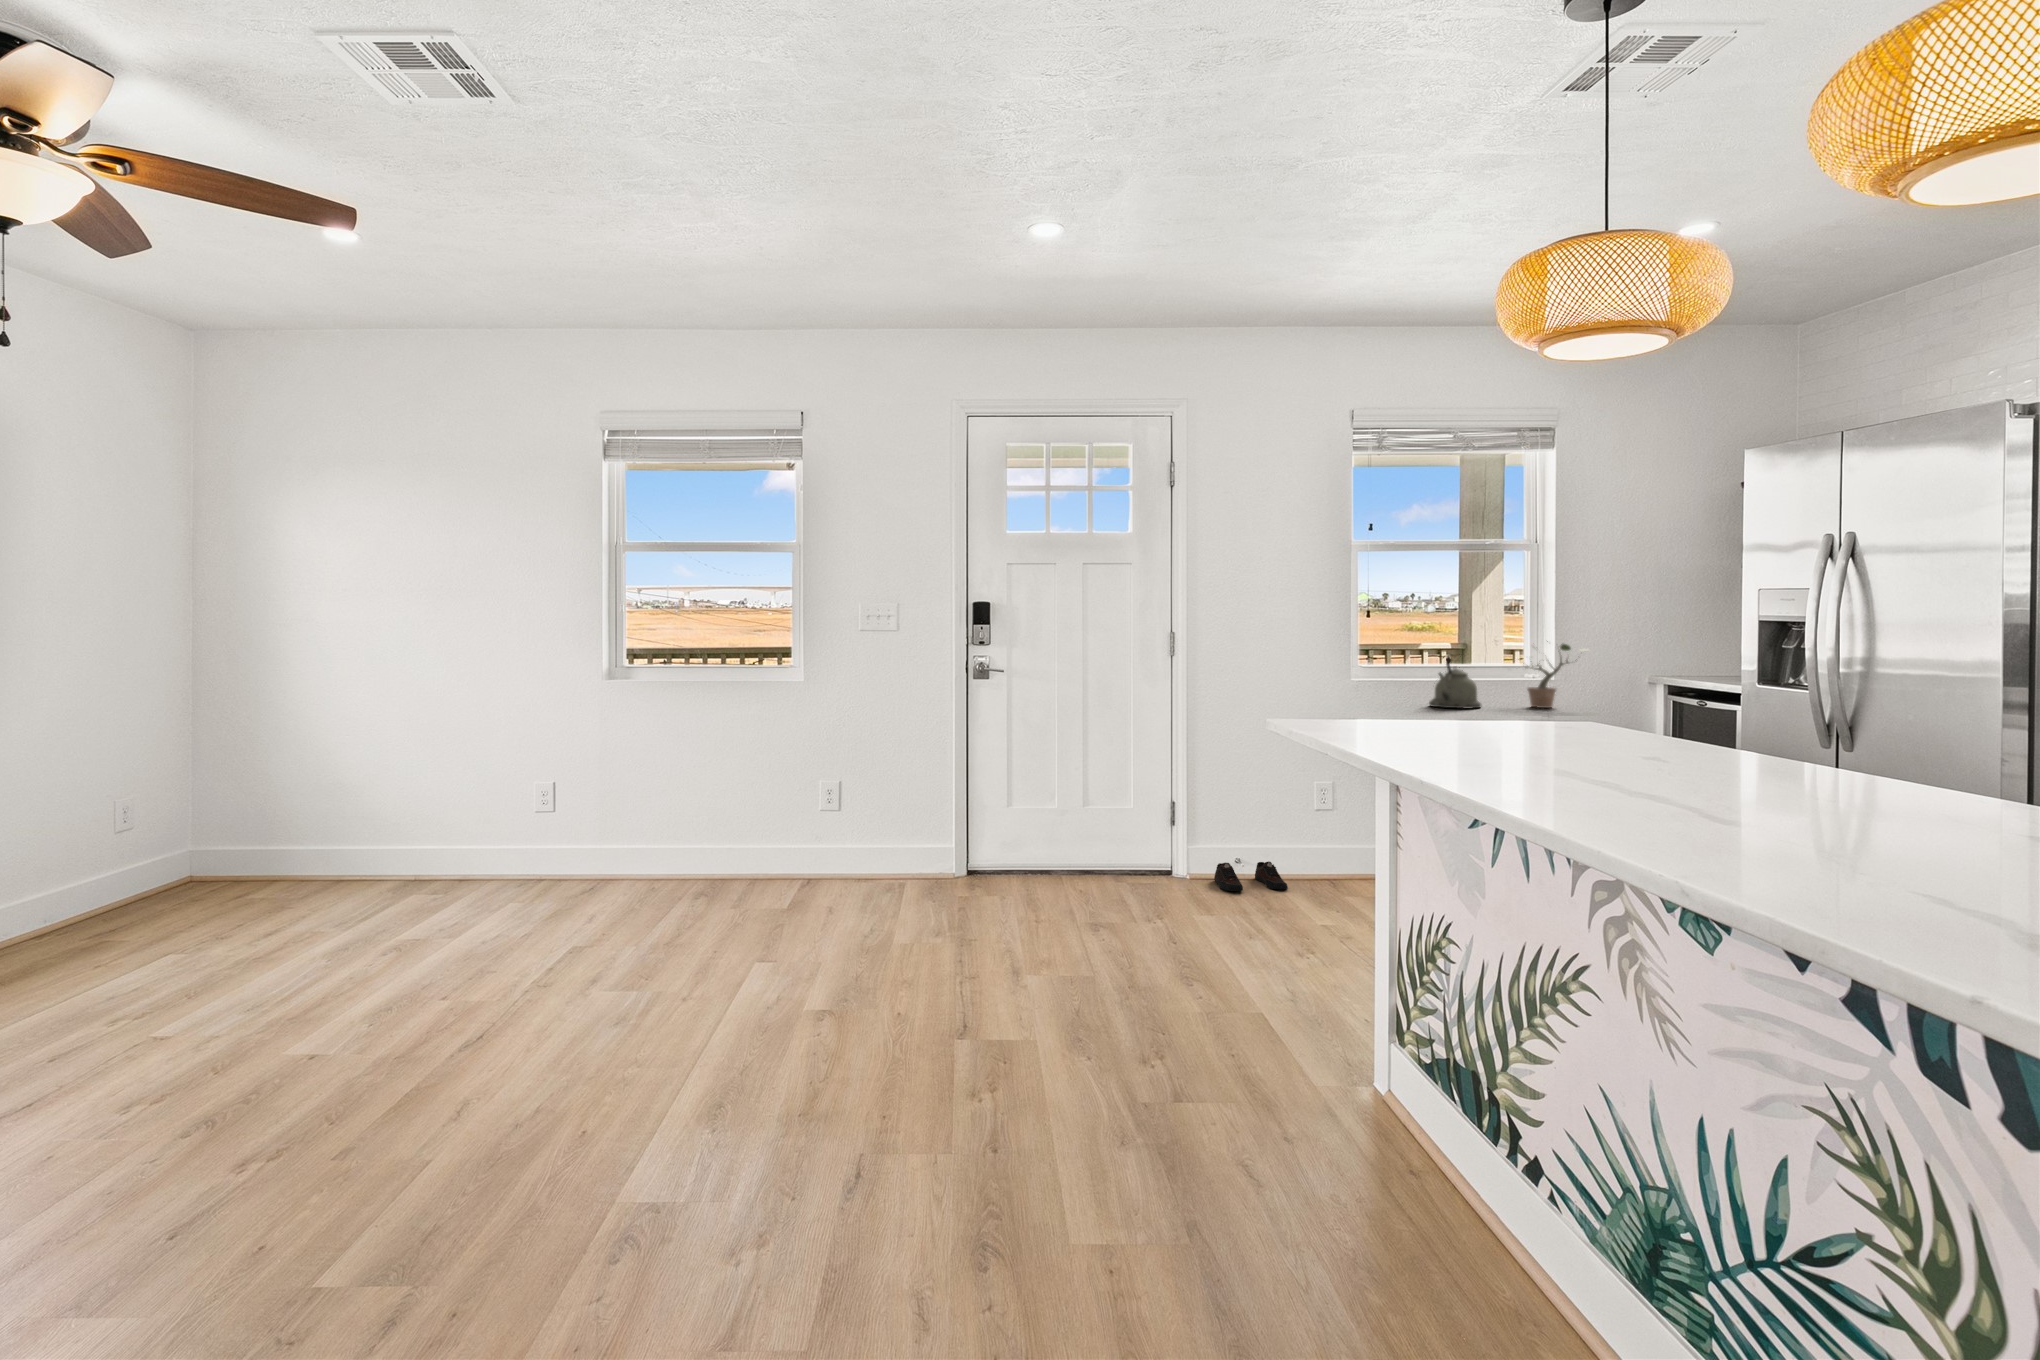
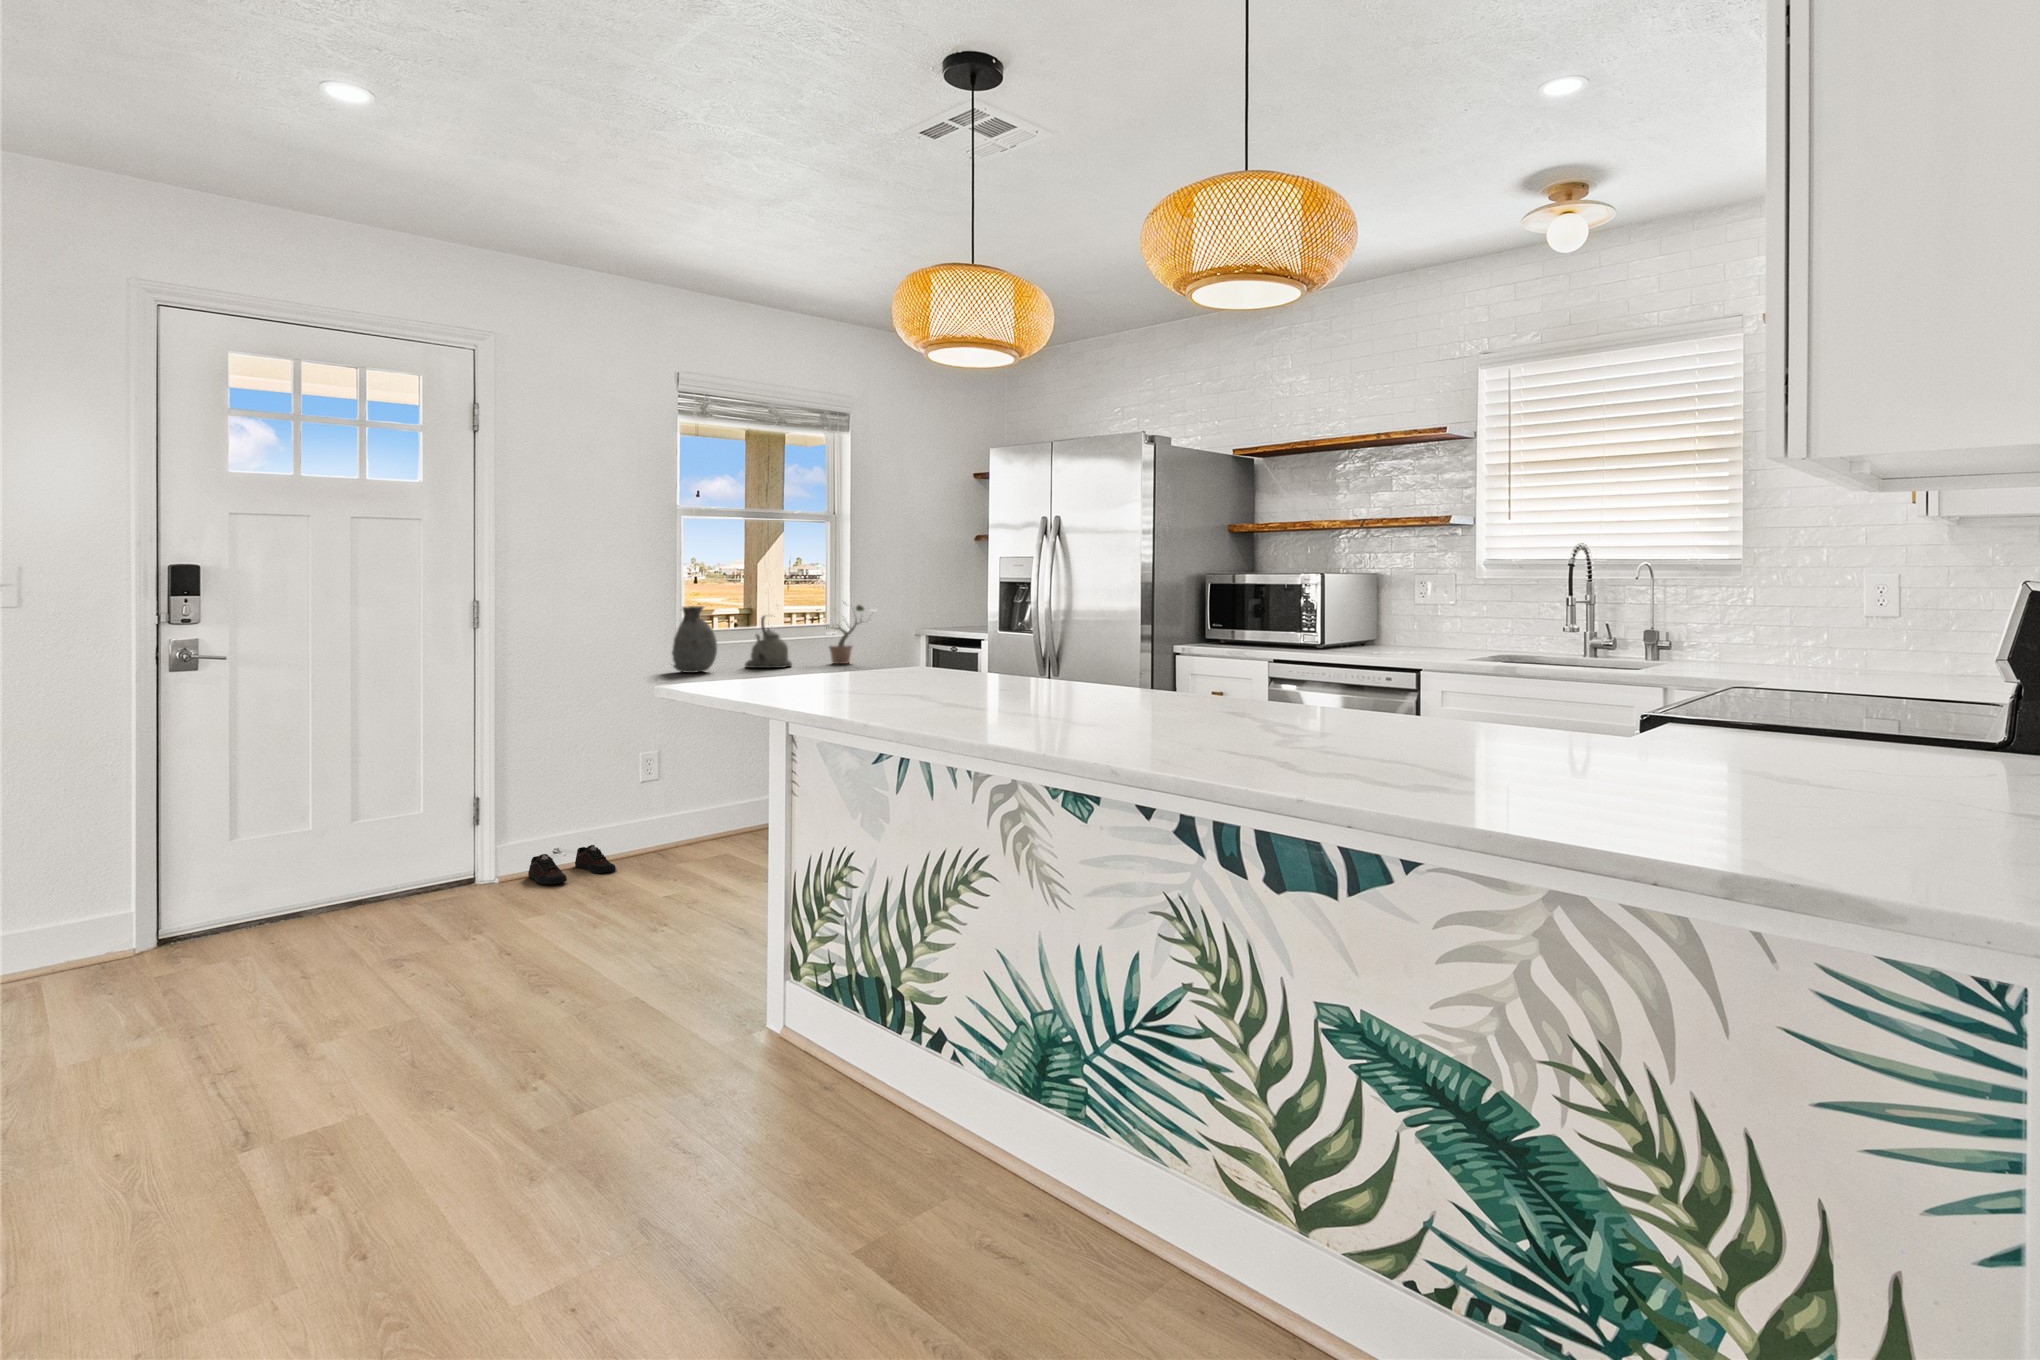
vase: none [1347,643,1397,708] -> present [672,606,717,673]

